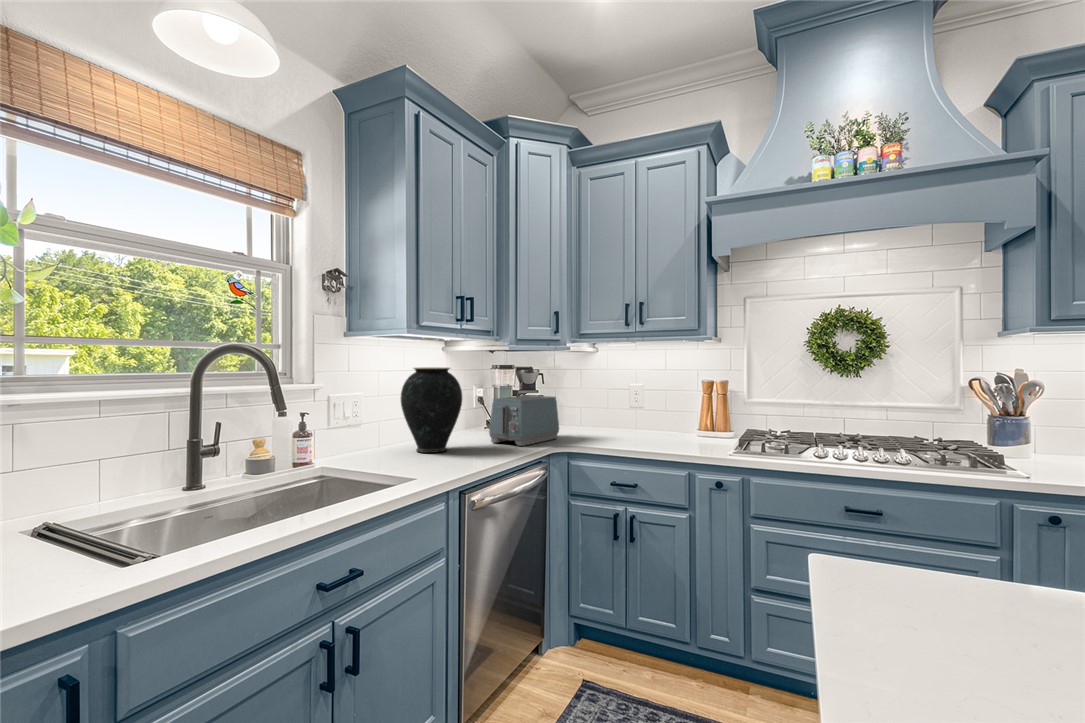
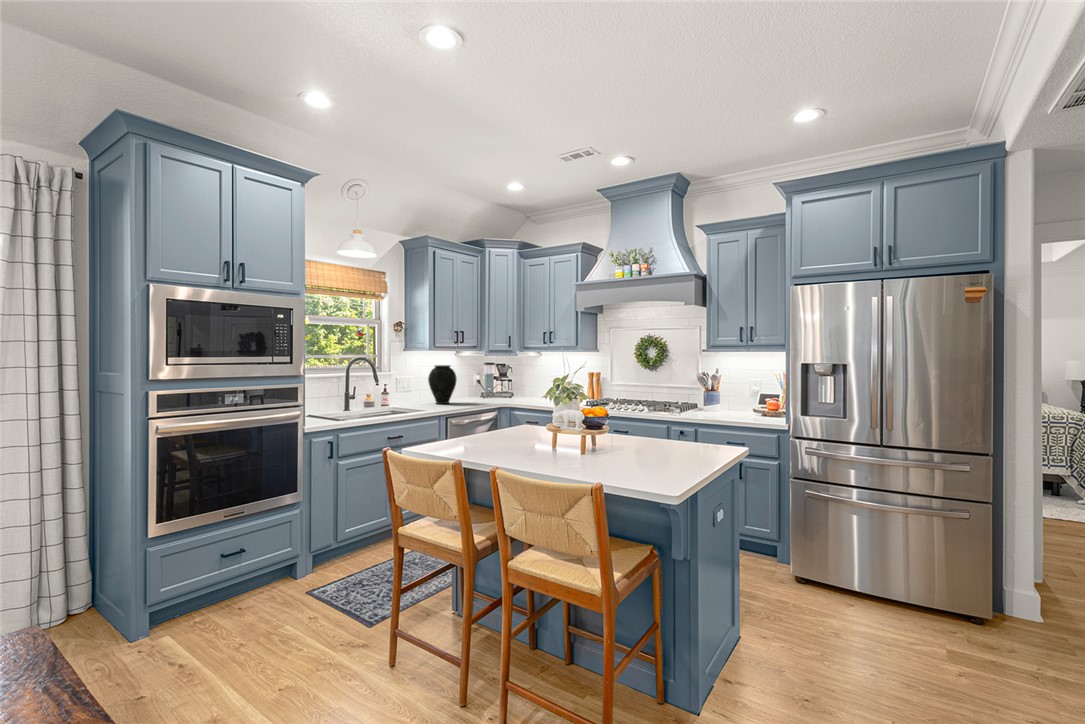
toaster: present [489,396,559,446] -> none [472,379,509,403]

